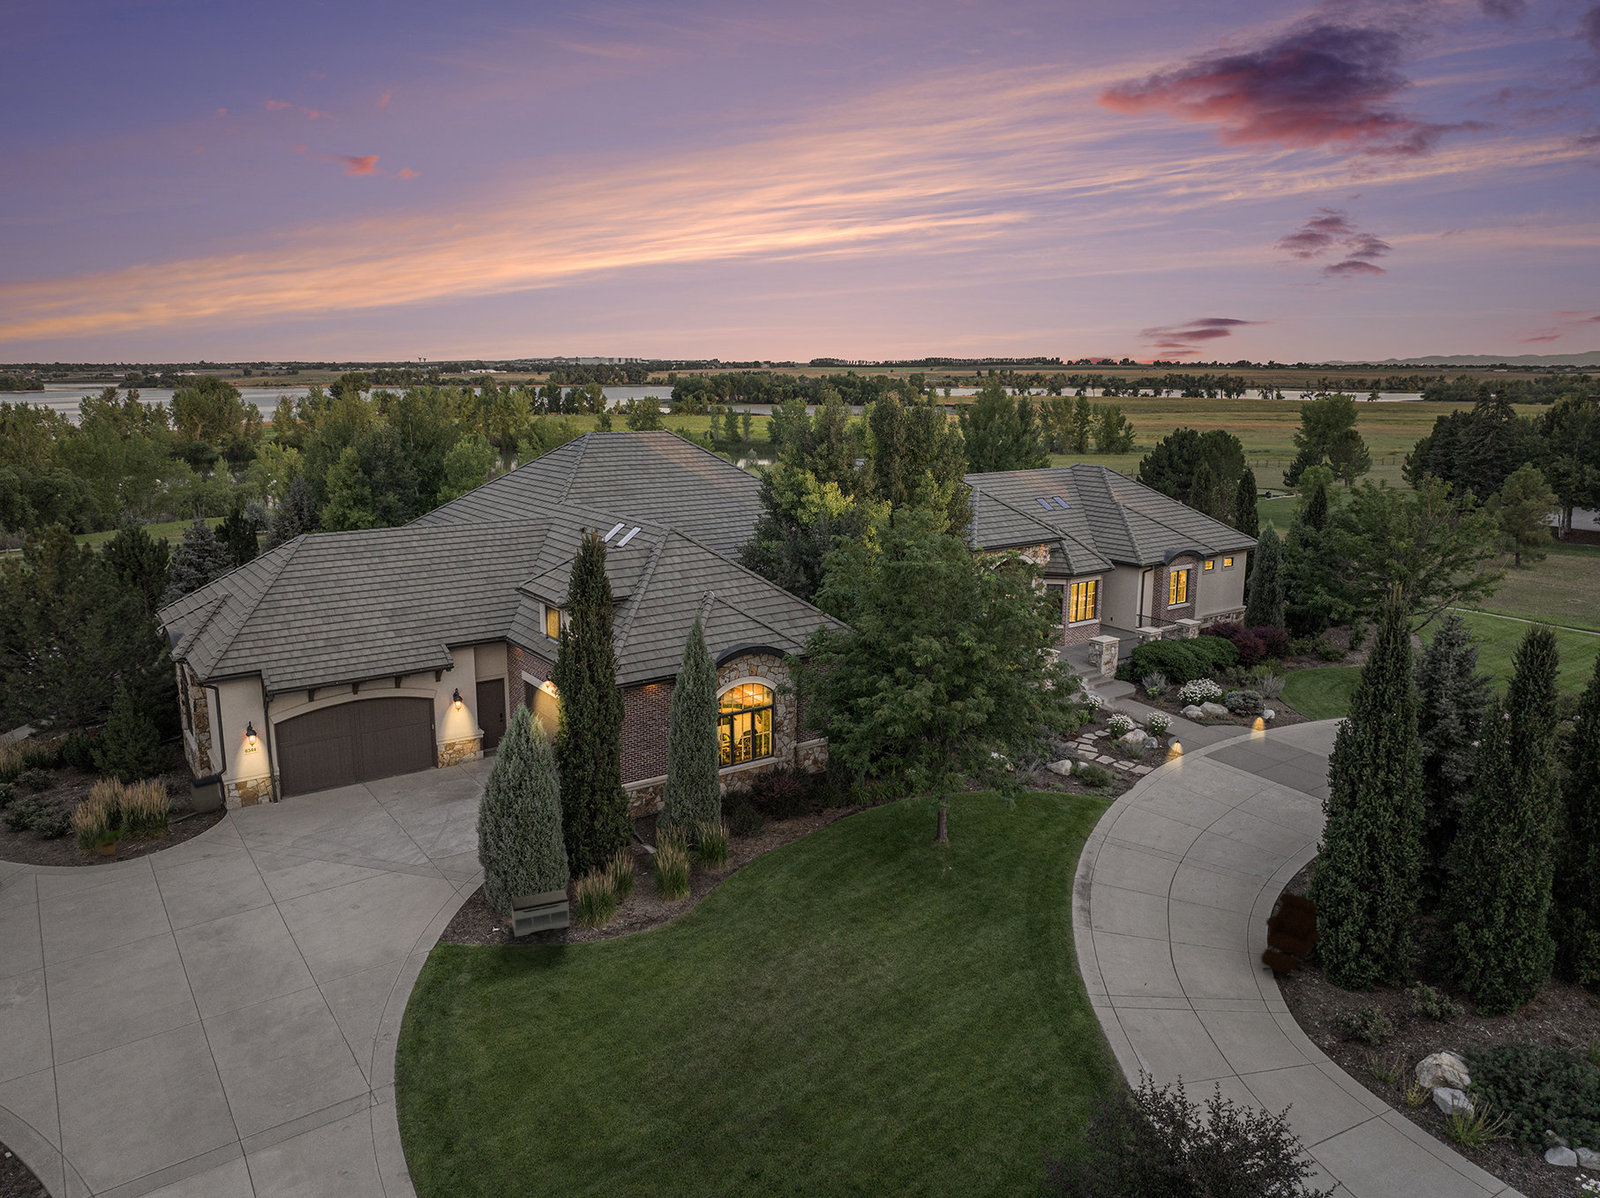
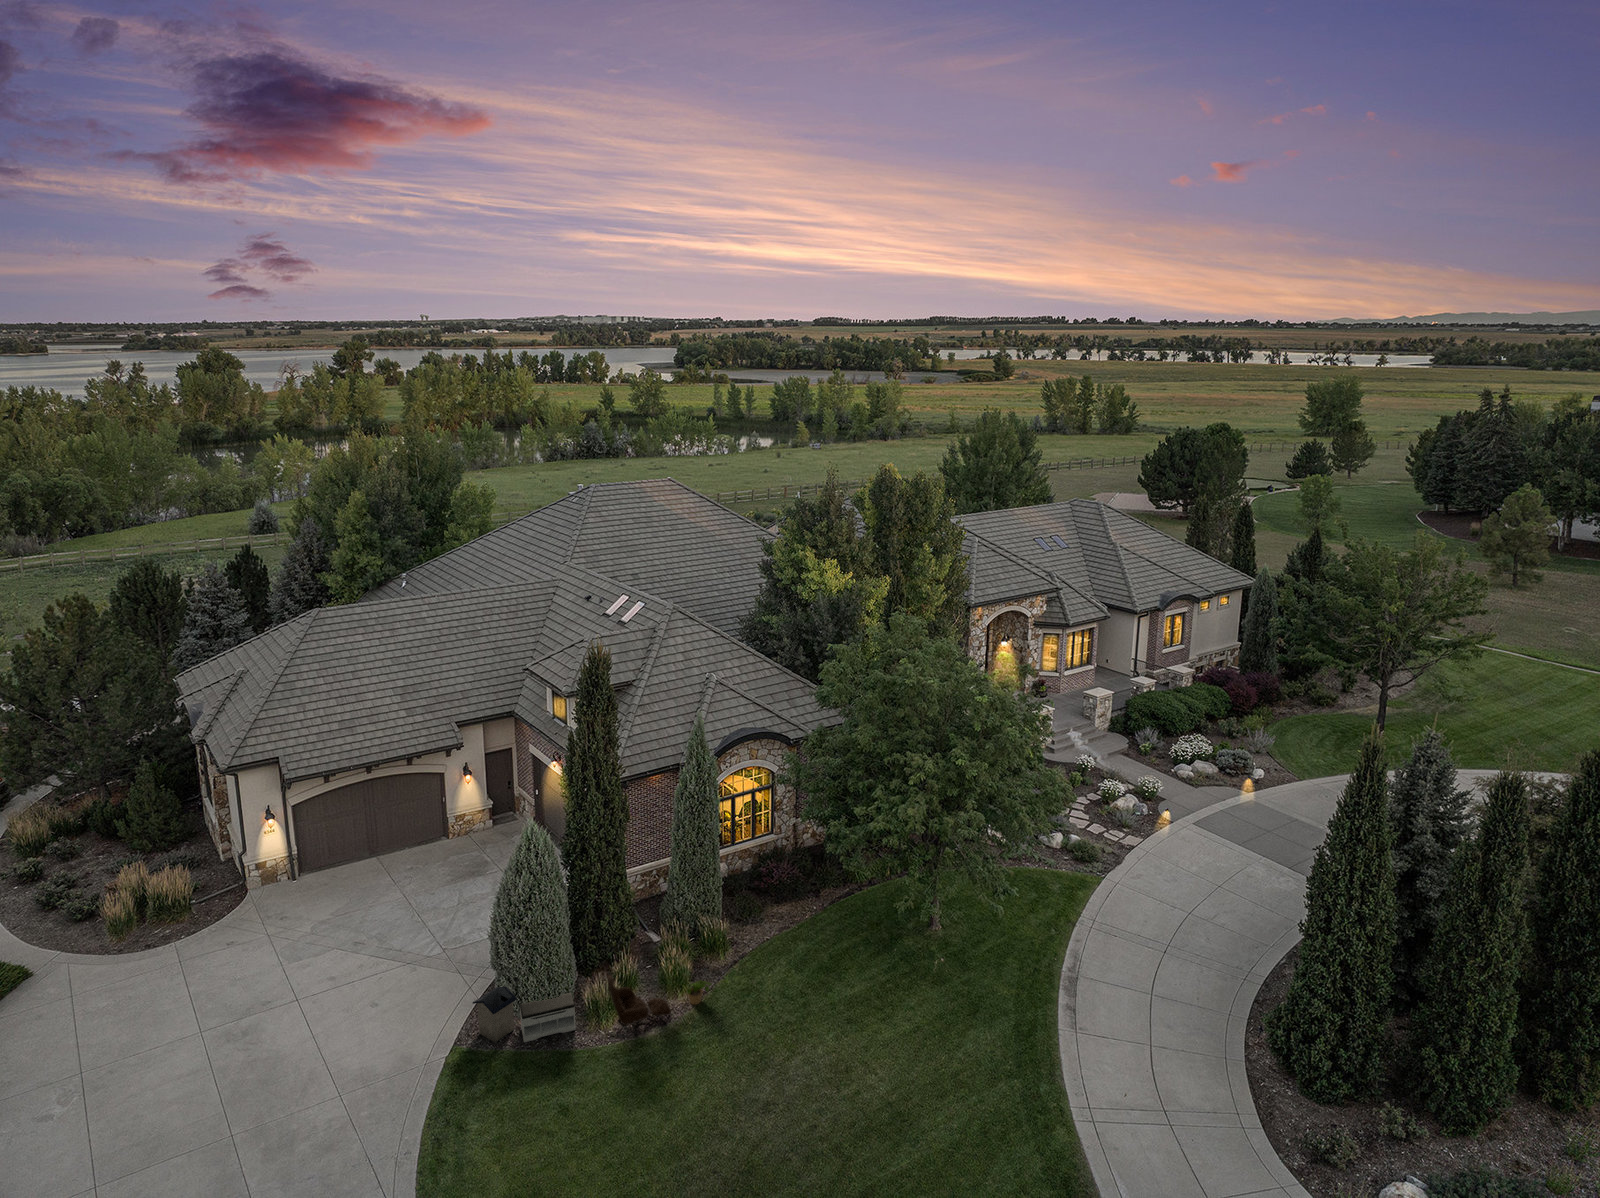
trash can: present [188,773,221,813] -> present [473,986,517,1042]
potted plant: present [96,830,122,855] -> present [686,980,712,1005]
lounge chair: present [1261,893,1320,978] -> present [607,975,671,1036]

